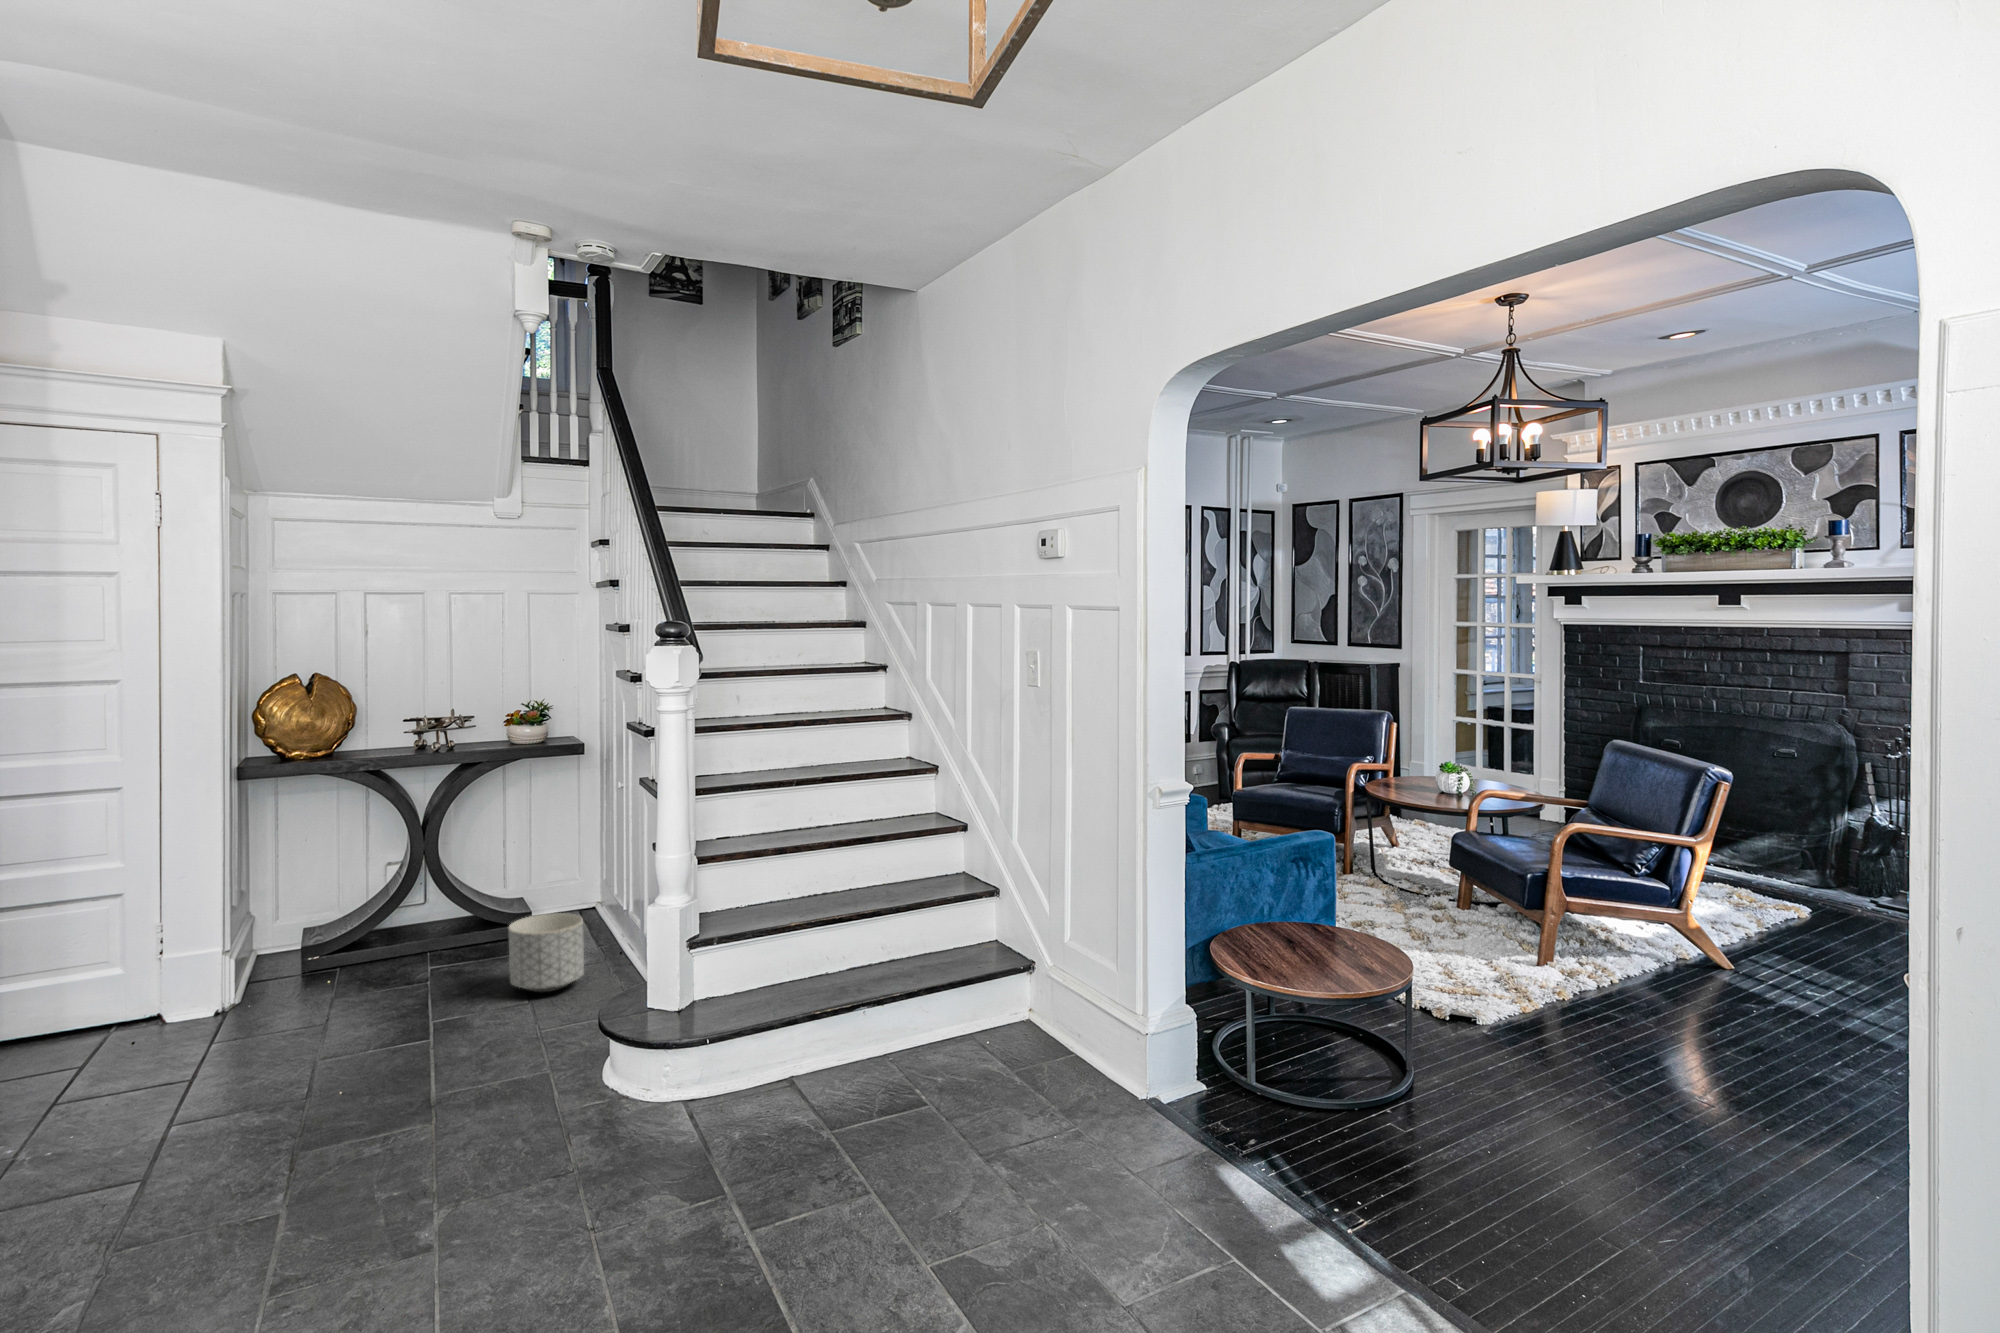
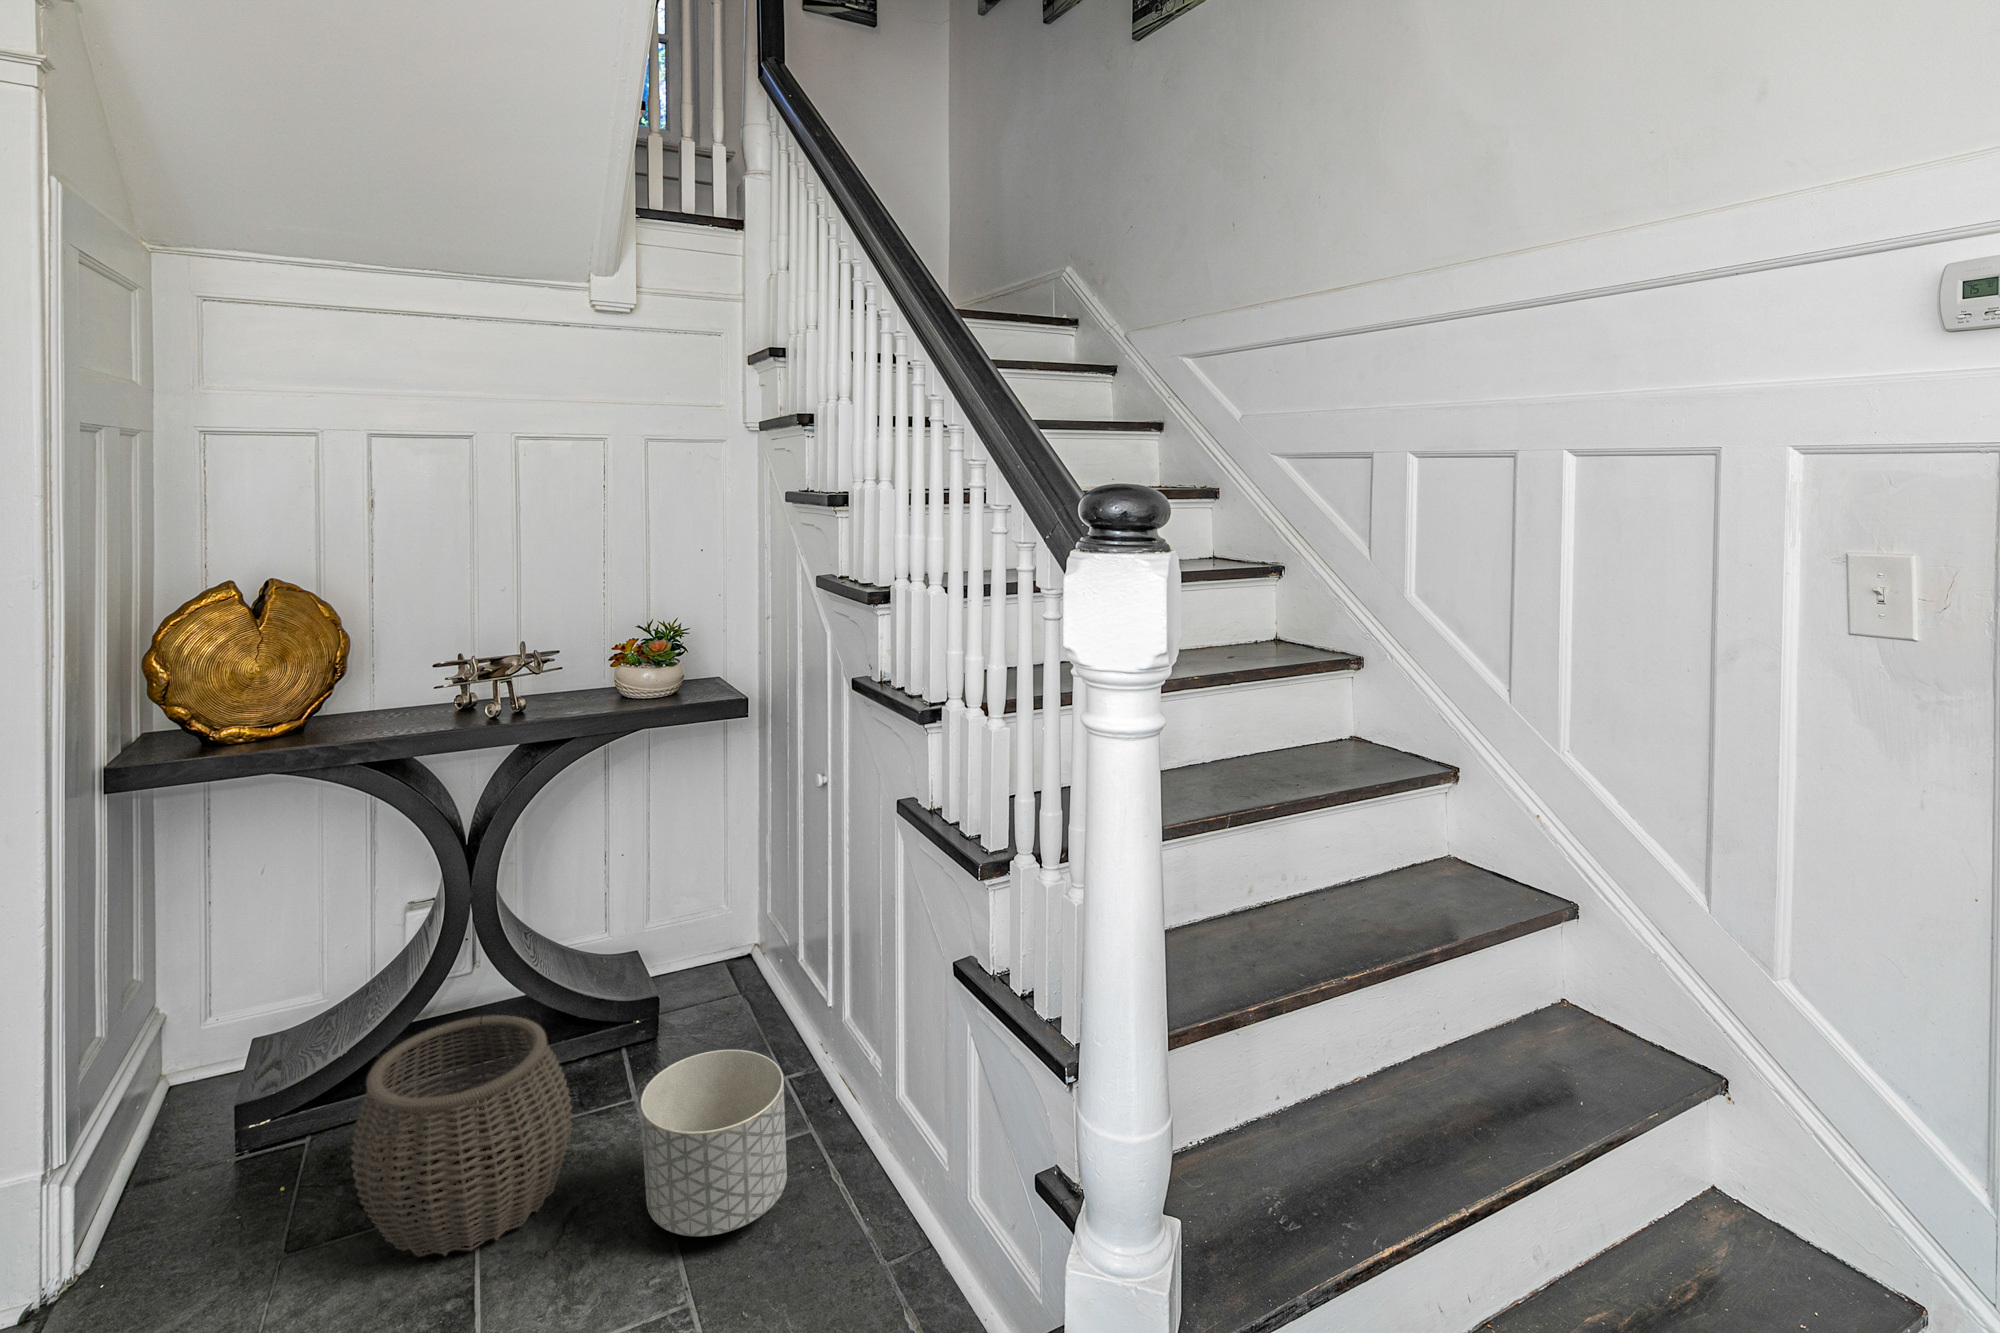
woven basket: none [363,897,473,1001] -> present [351,1015,572,1256]

